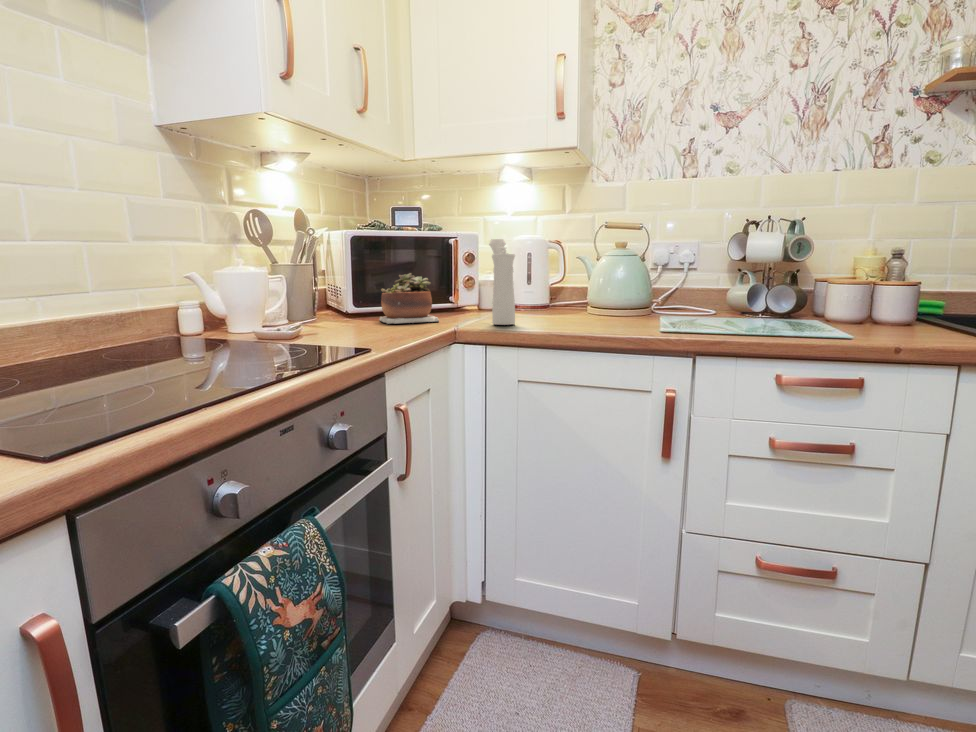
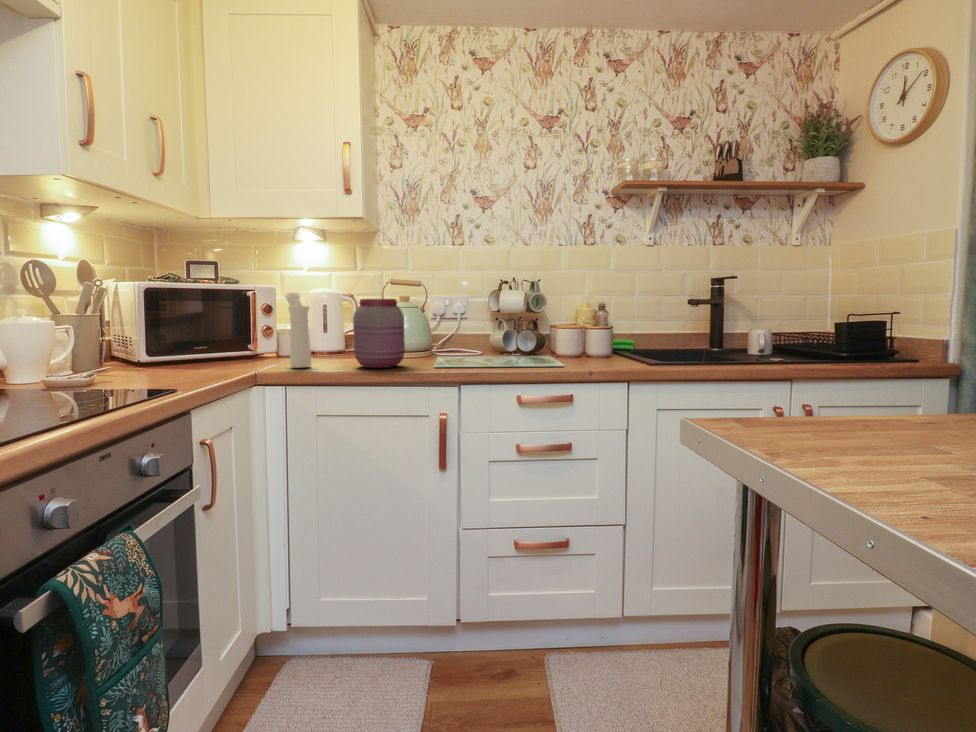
jar: none [564,244,626,328] -> present [353,299,405,368]
succulent plant: present [380,273,439,324] -> none [175,323,239,370]

